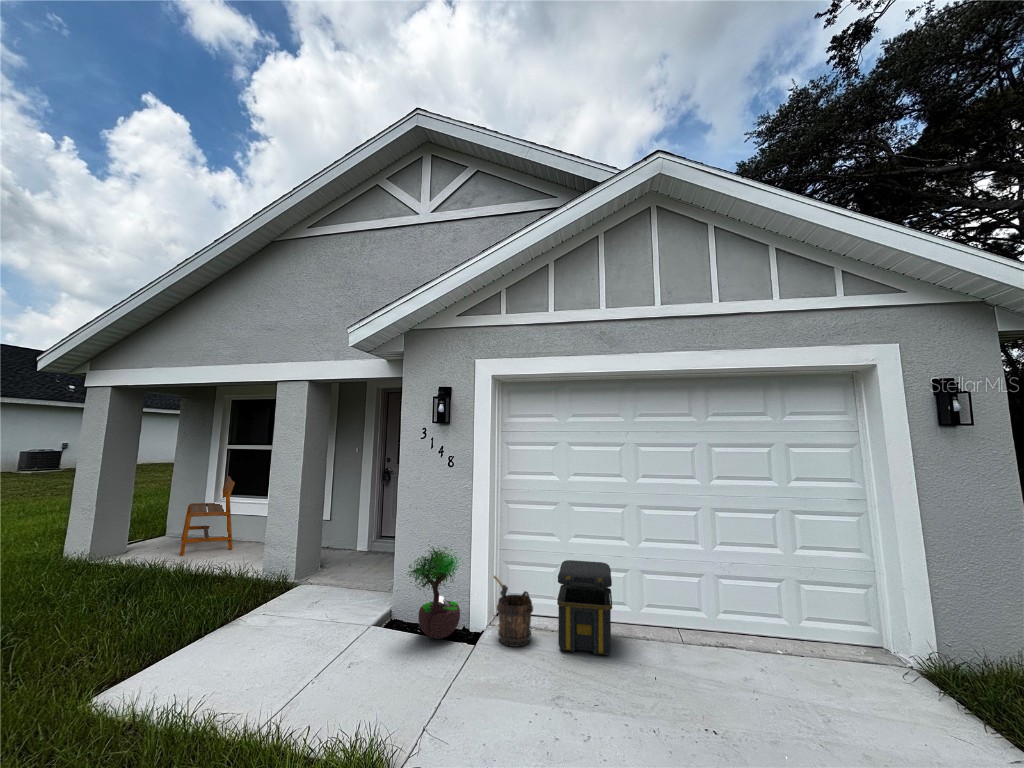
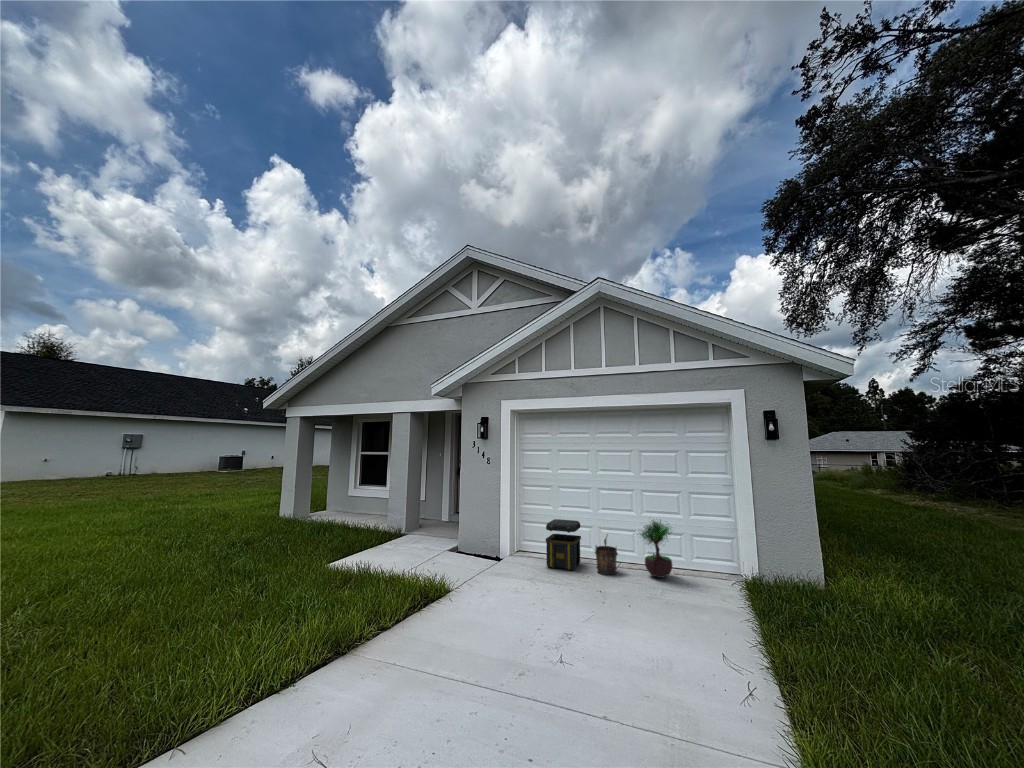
bench: present [179,476,235,556] -> none [337,473,368,520]
potted tree: present [407,546,460,639] -> present [640,520,672,578]
bucket: present [494,576,533,647] -> present [595,534,618,575]

